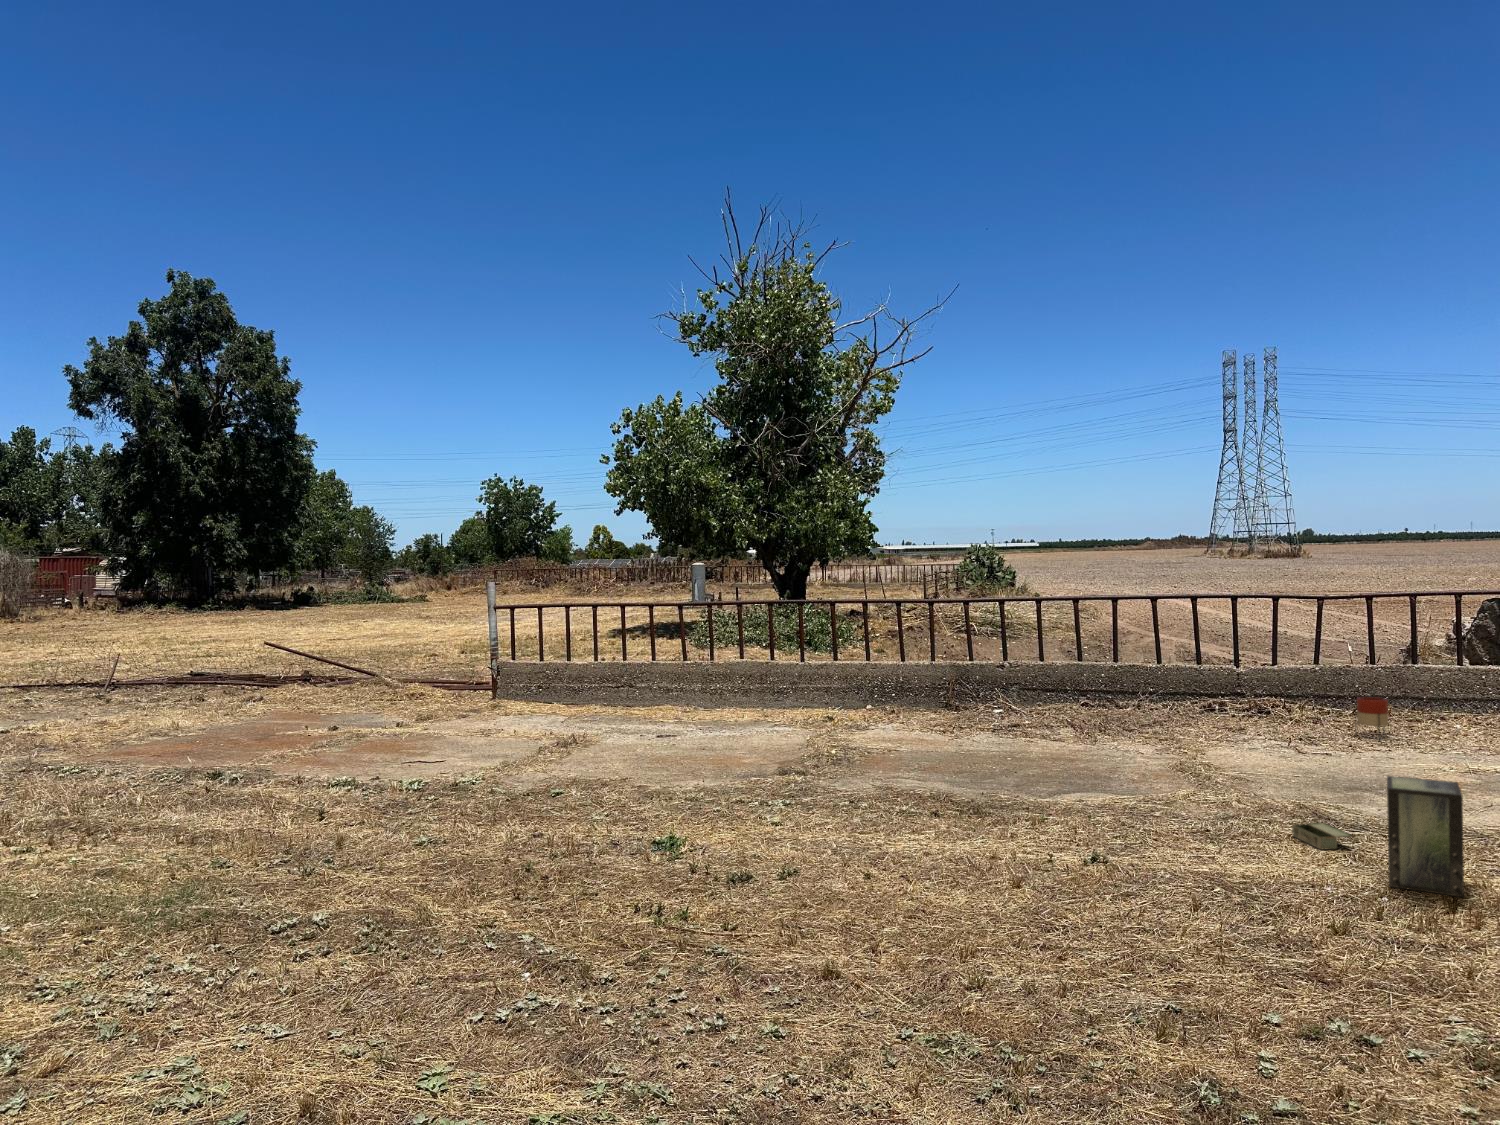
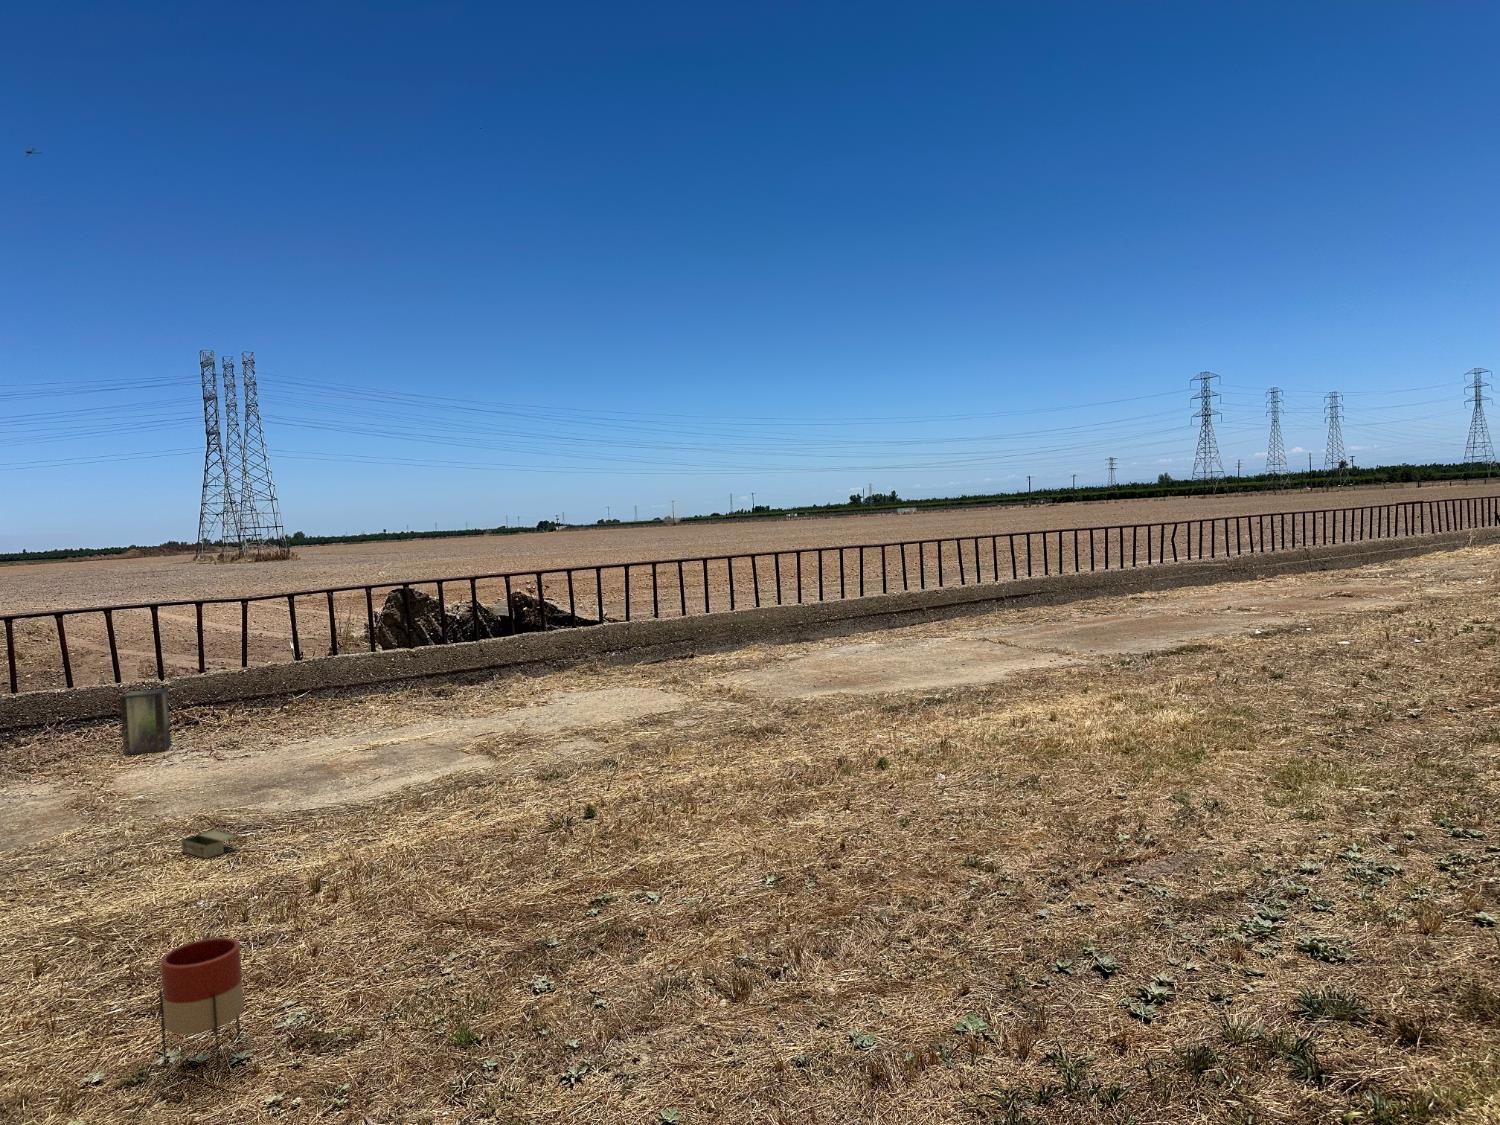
planter: present [1355,697,1389,735] -> present [159,937,244,1069]
storage box: present [1387,776,1464,897] -> present [120,688,171,755]

